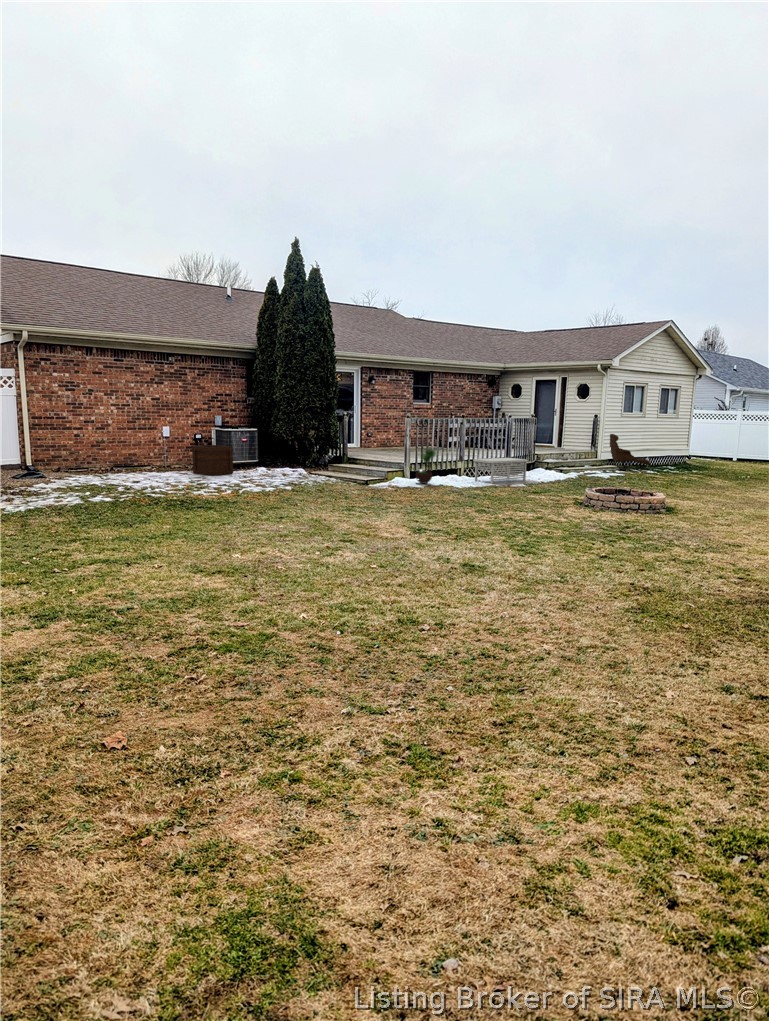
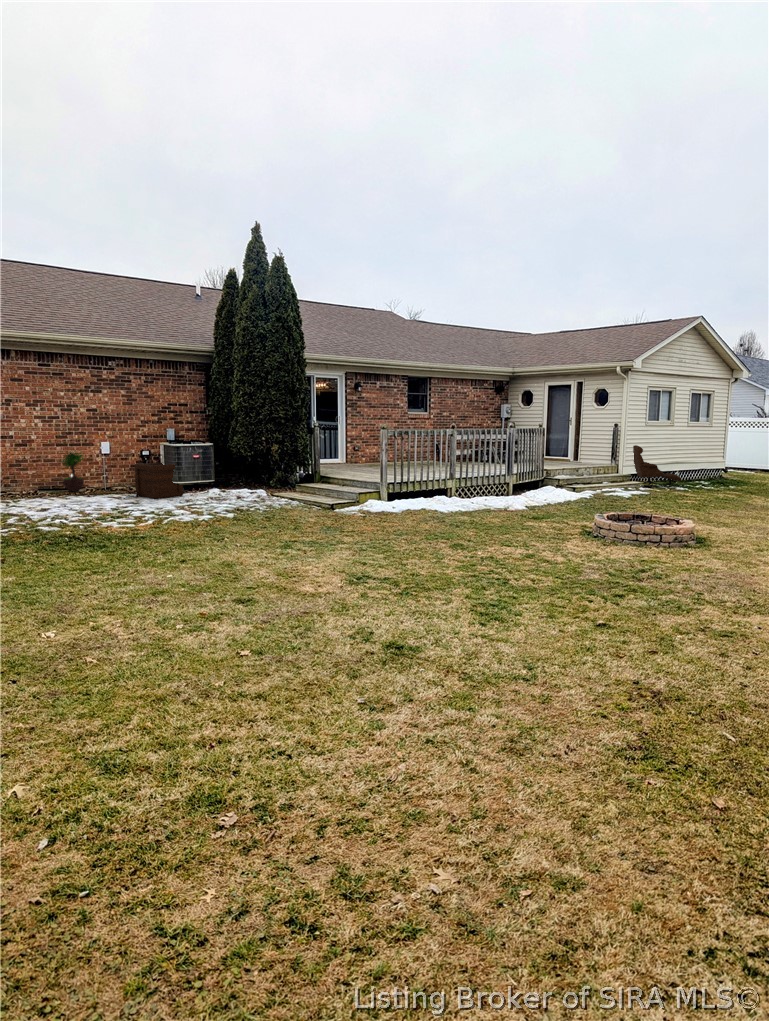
potted tree: present [416,449,436,484] -> present [61,451,84,491]
storage bench: present [473,458,528,484] -> none [464,475,530,507]

